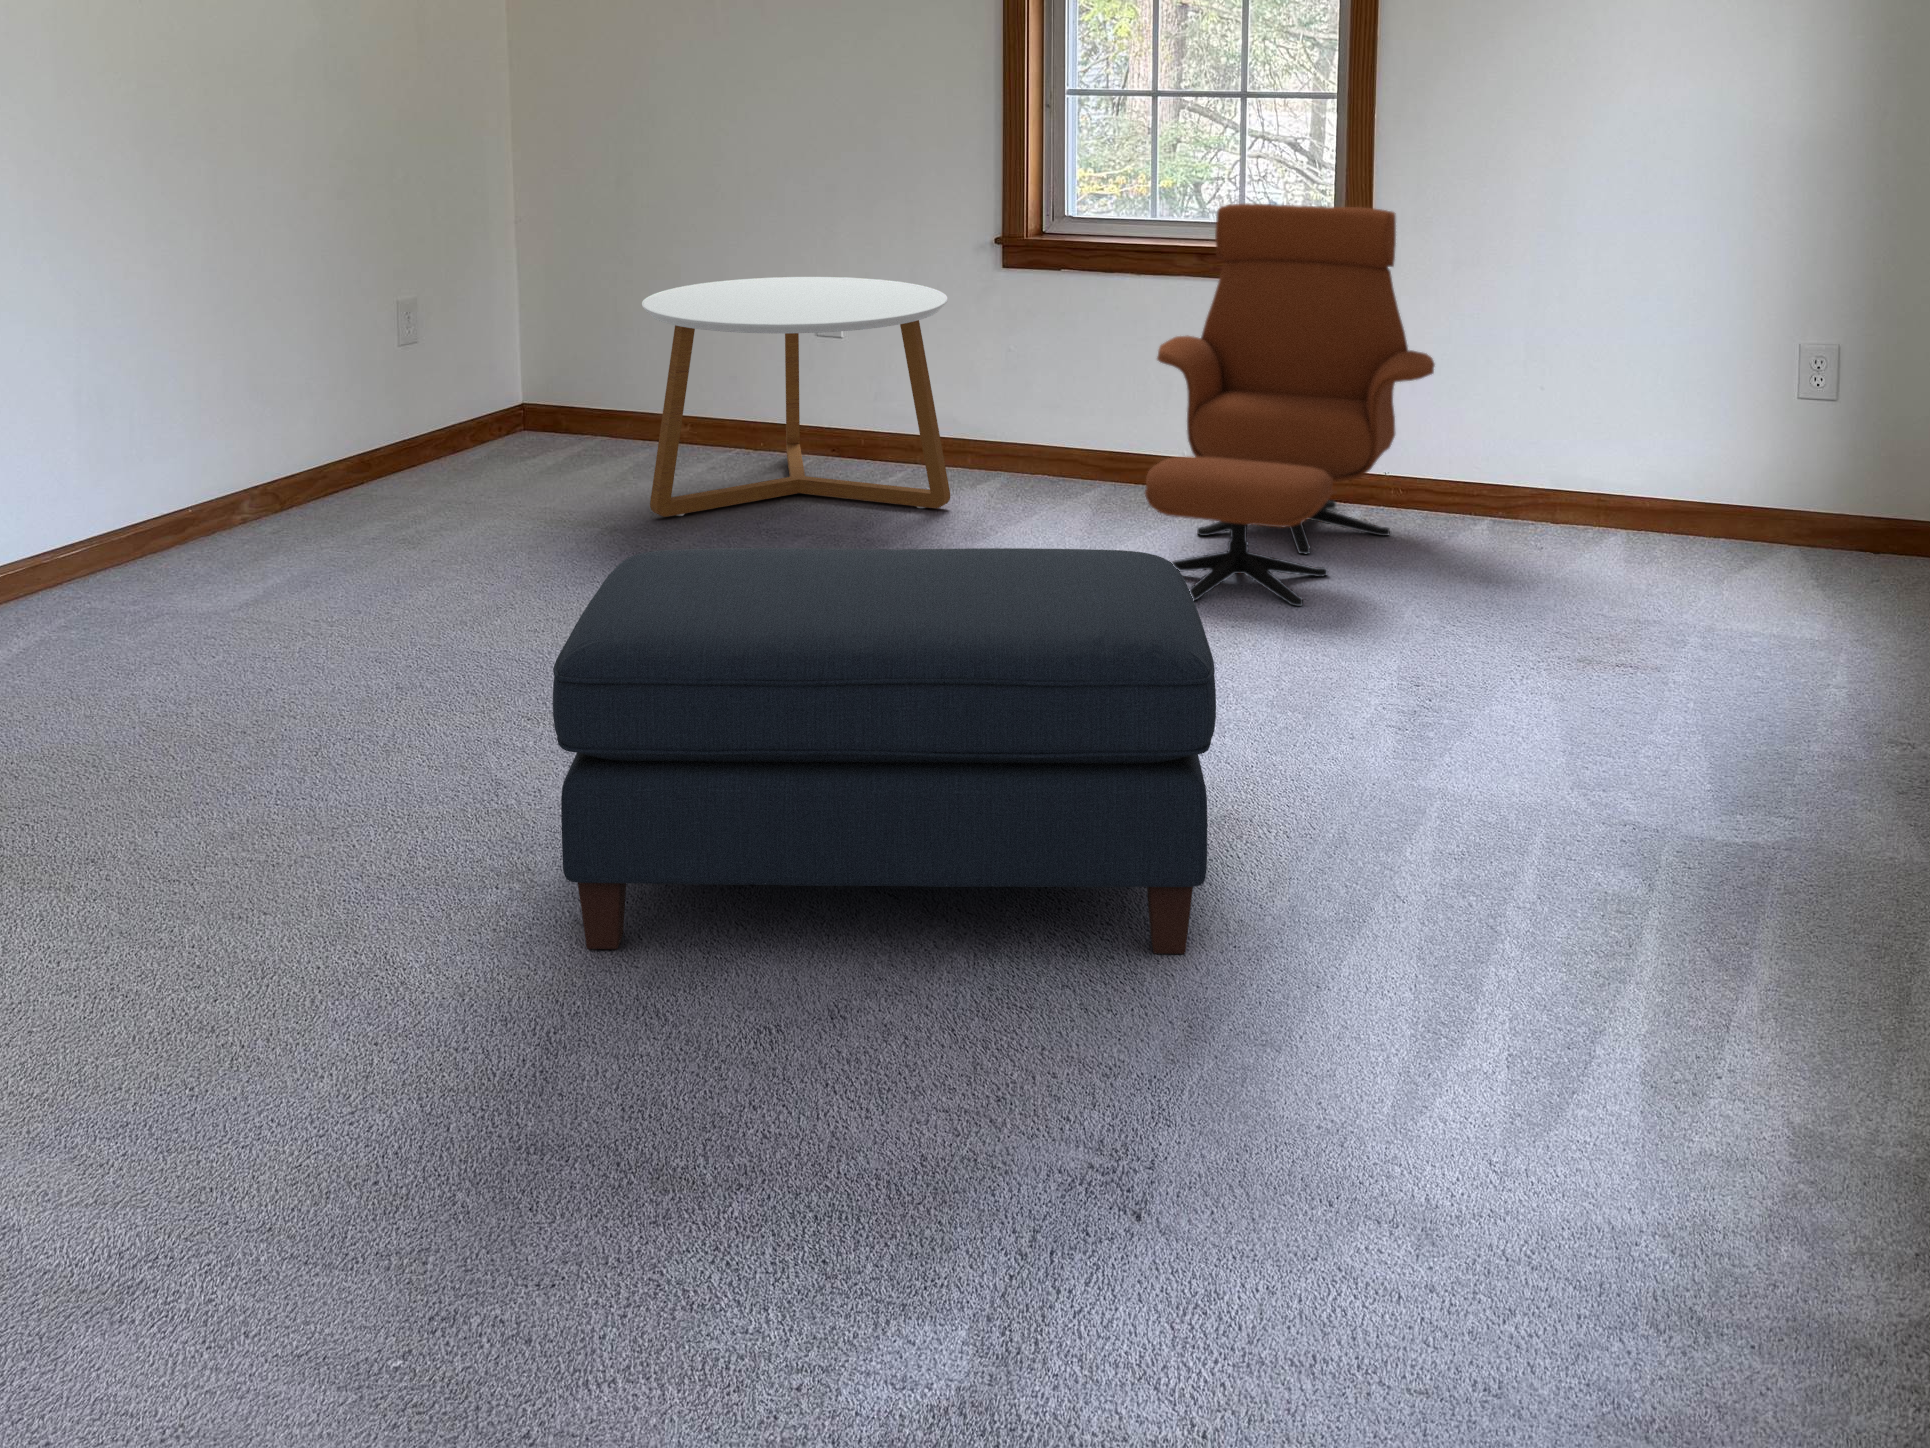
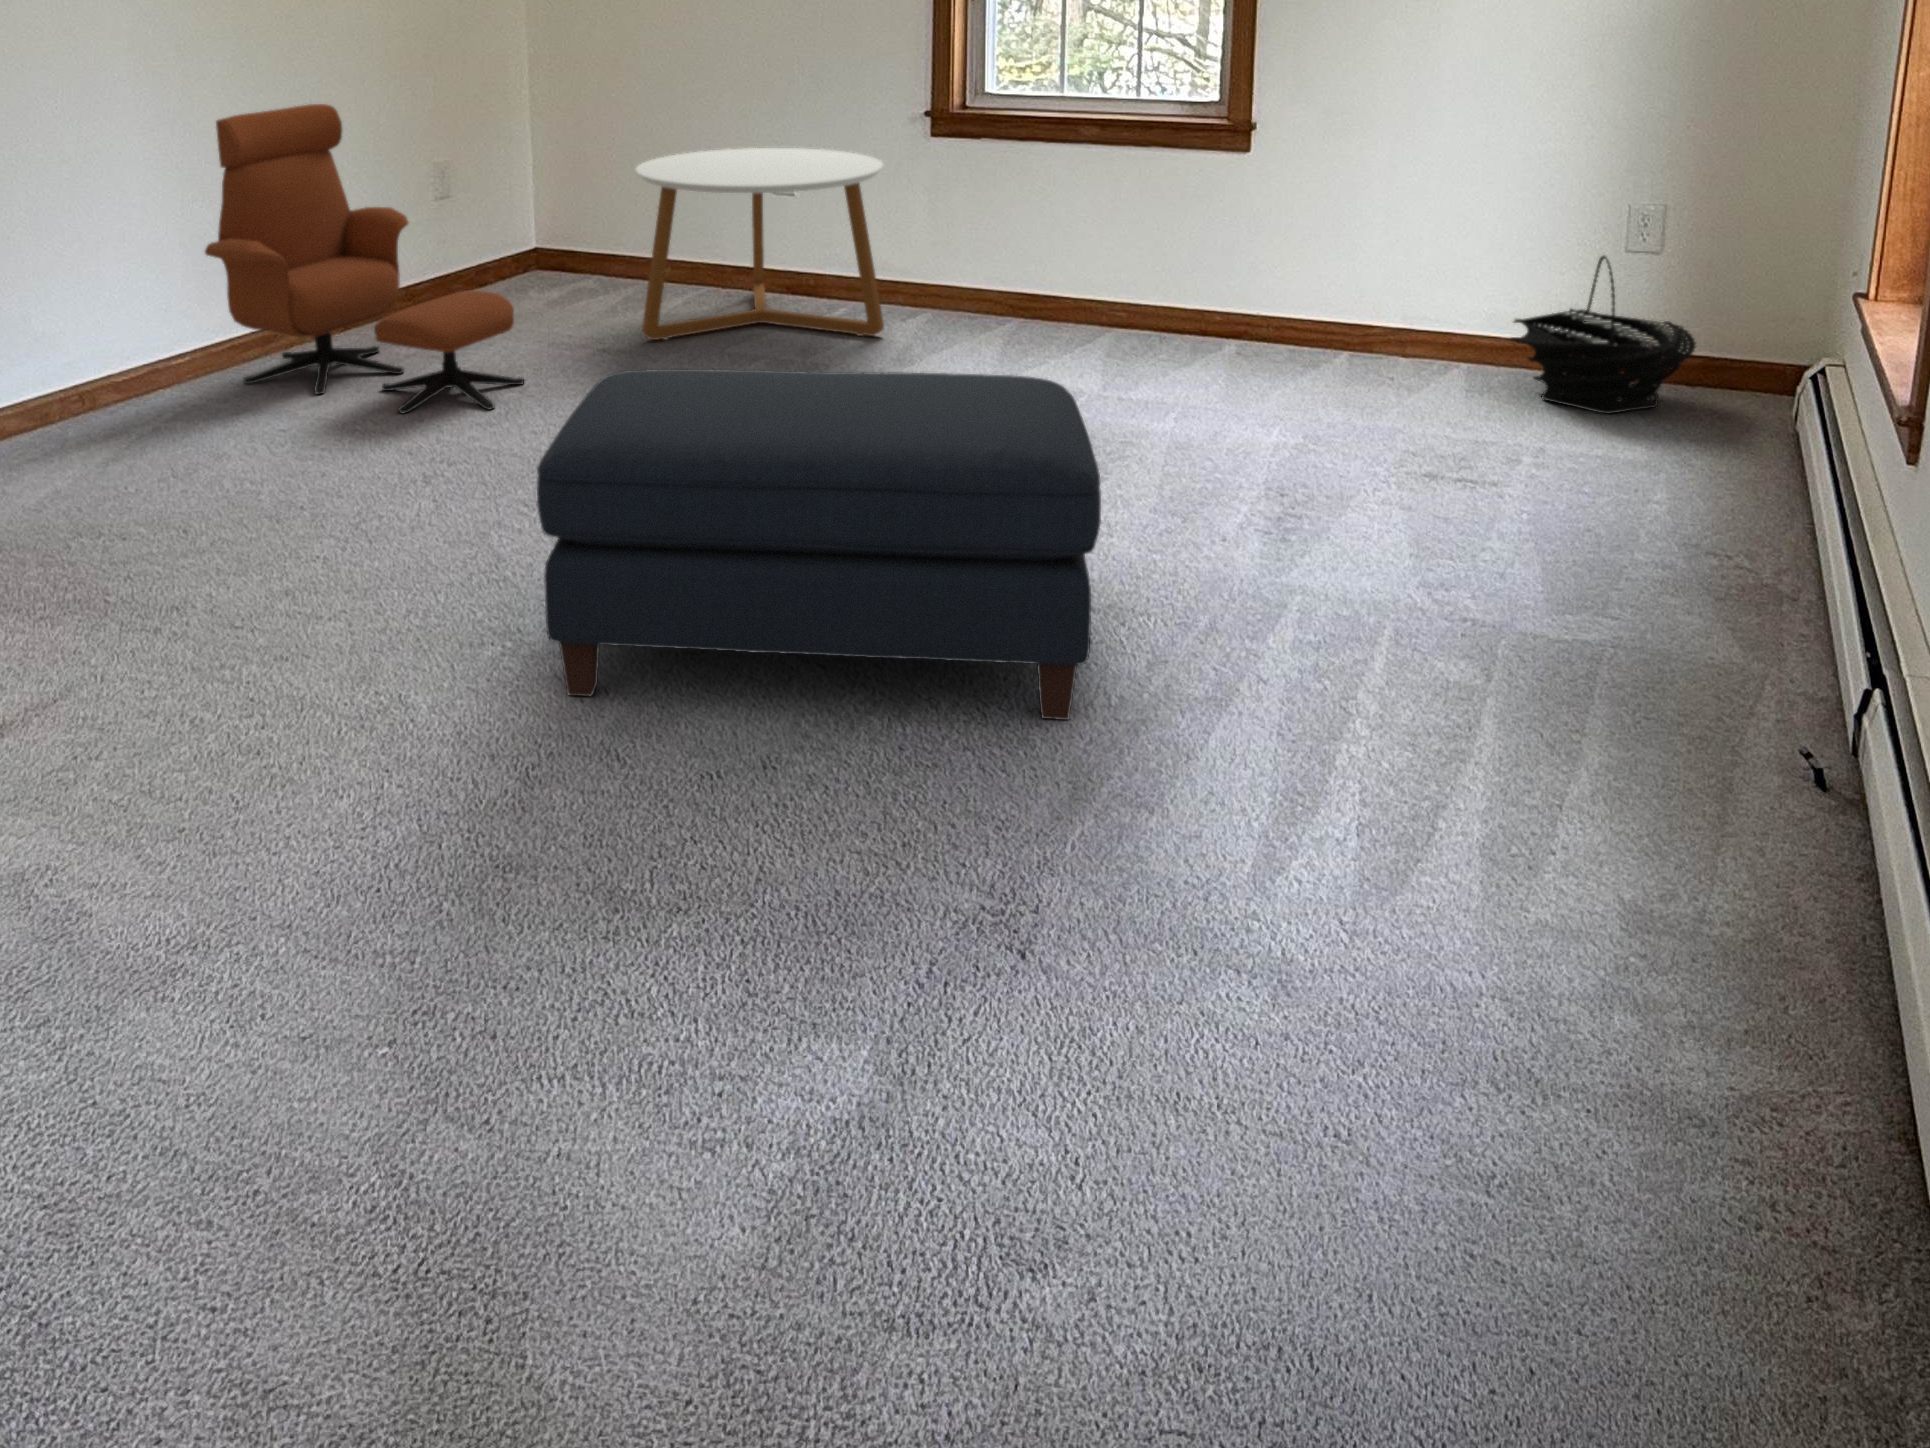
lounge chair: present [1145,203,1435,606] -> present [205,104,524,414]
basket: none [1676,403,1878,588] -> present [1511,256,1696,414]

